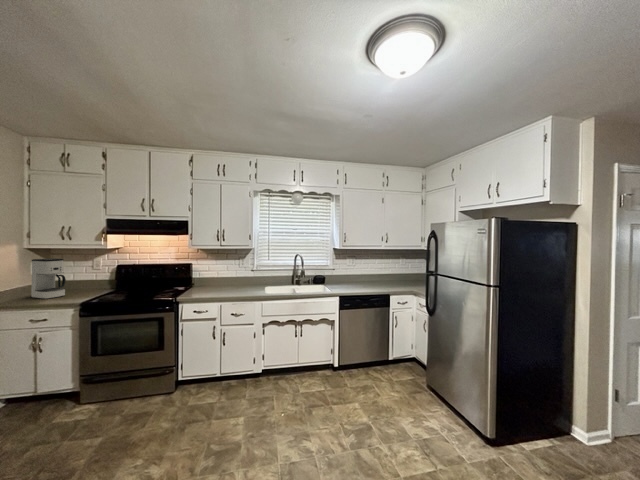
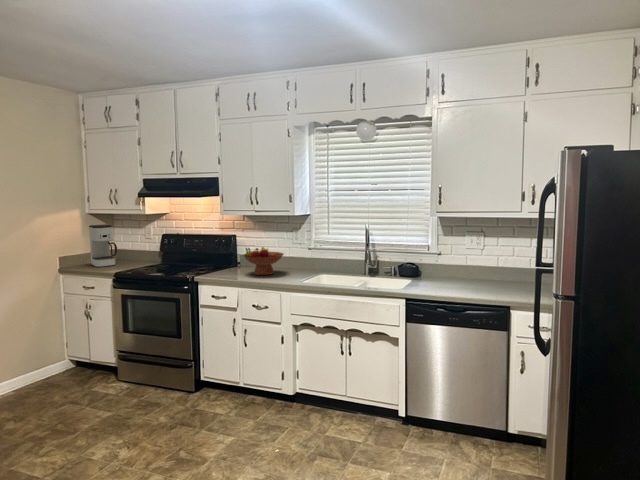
fruit bowl: none [210,271,241,291] -> present [243,247,284,275]

